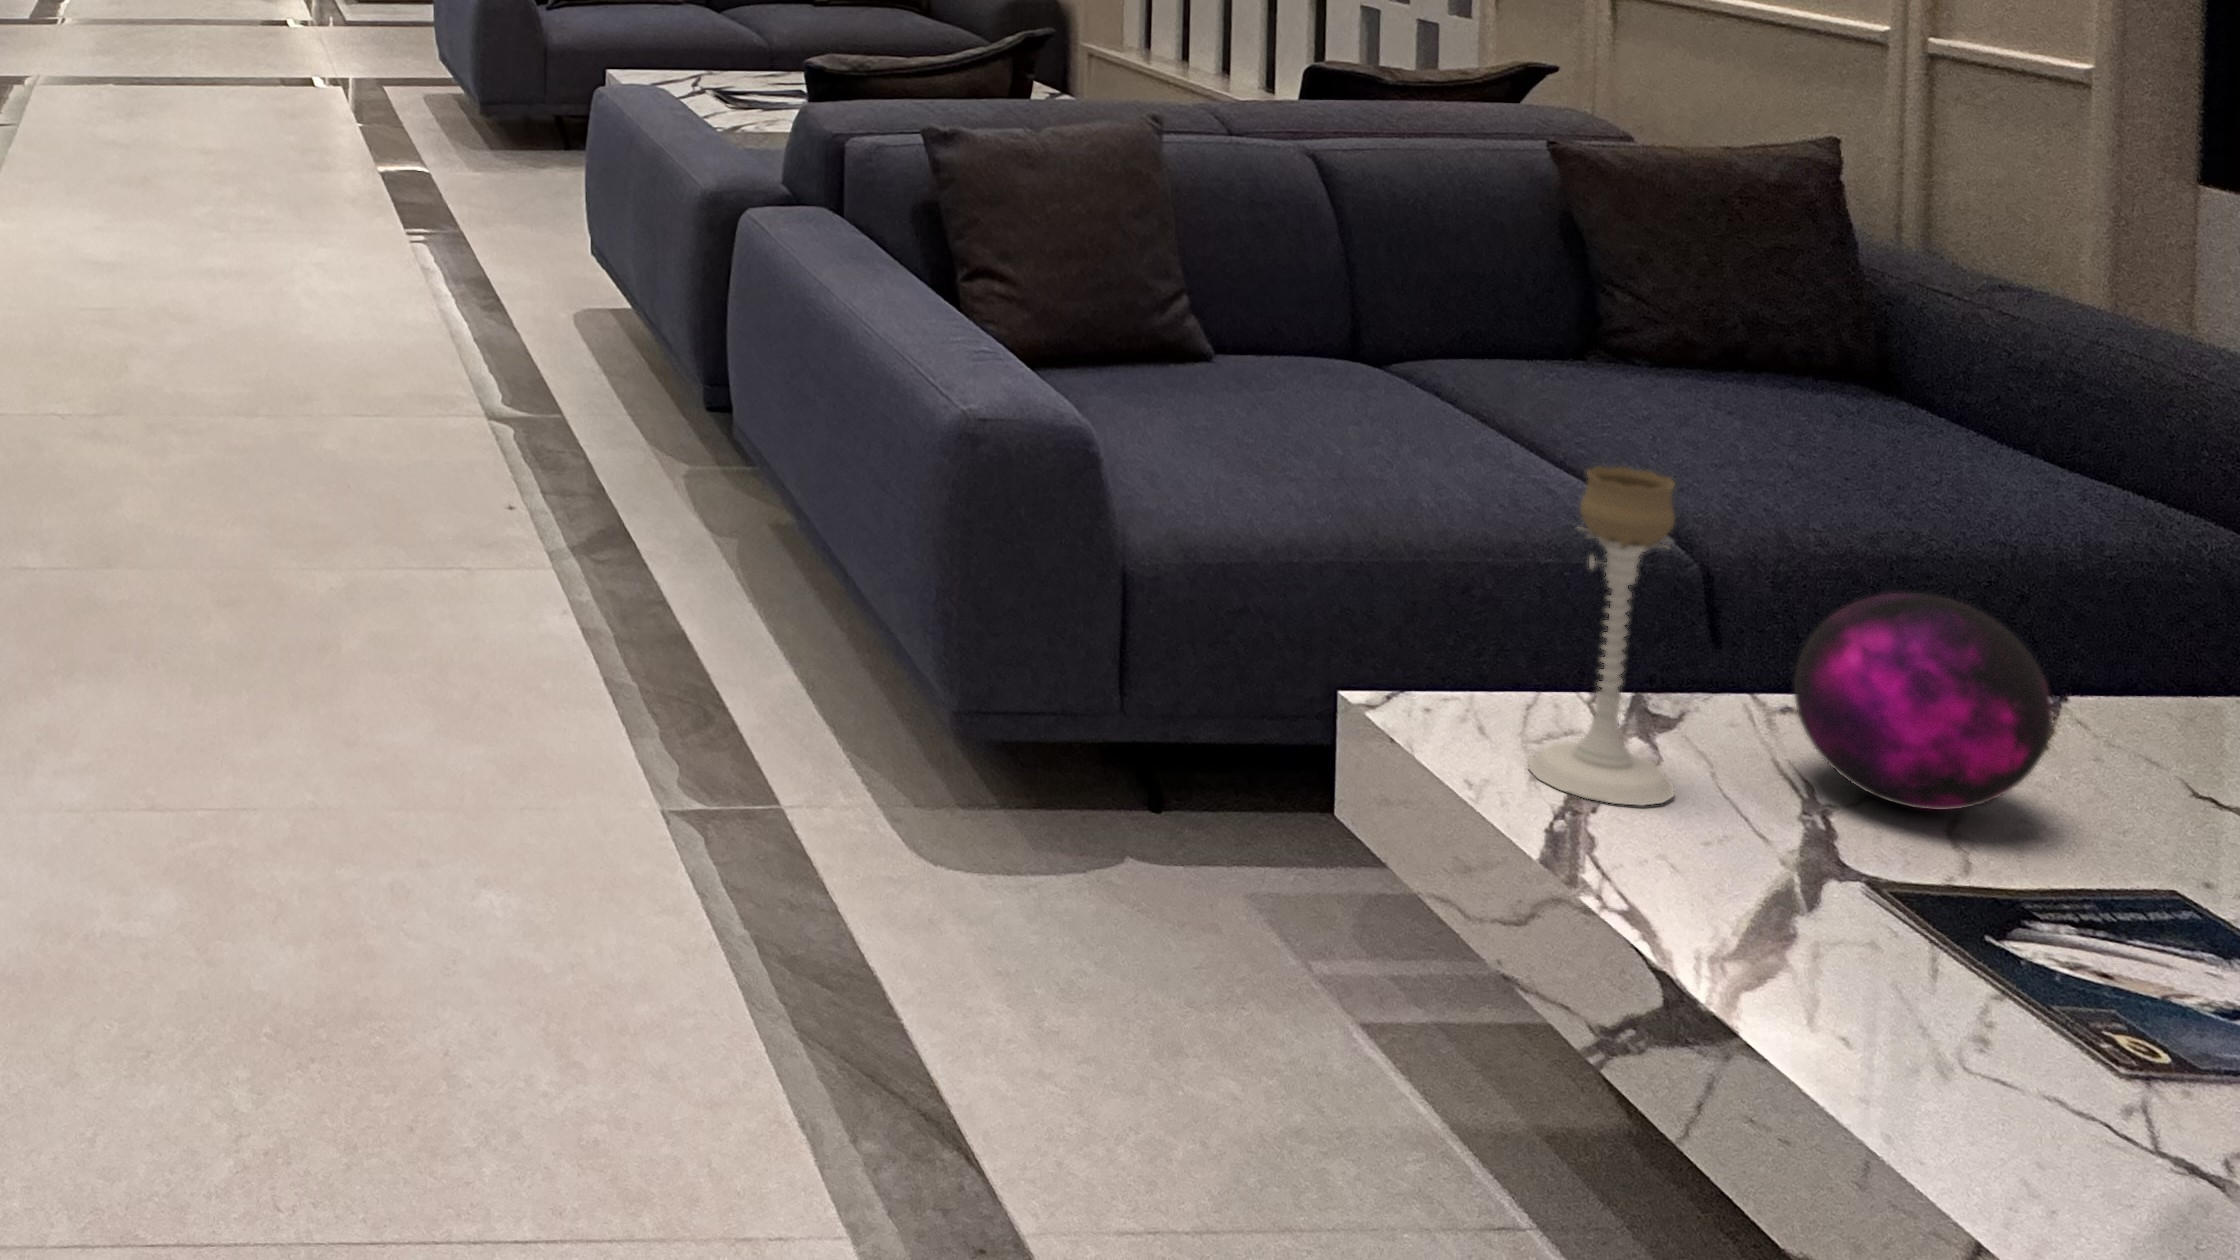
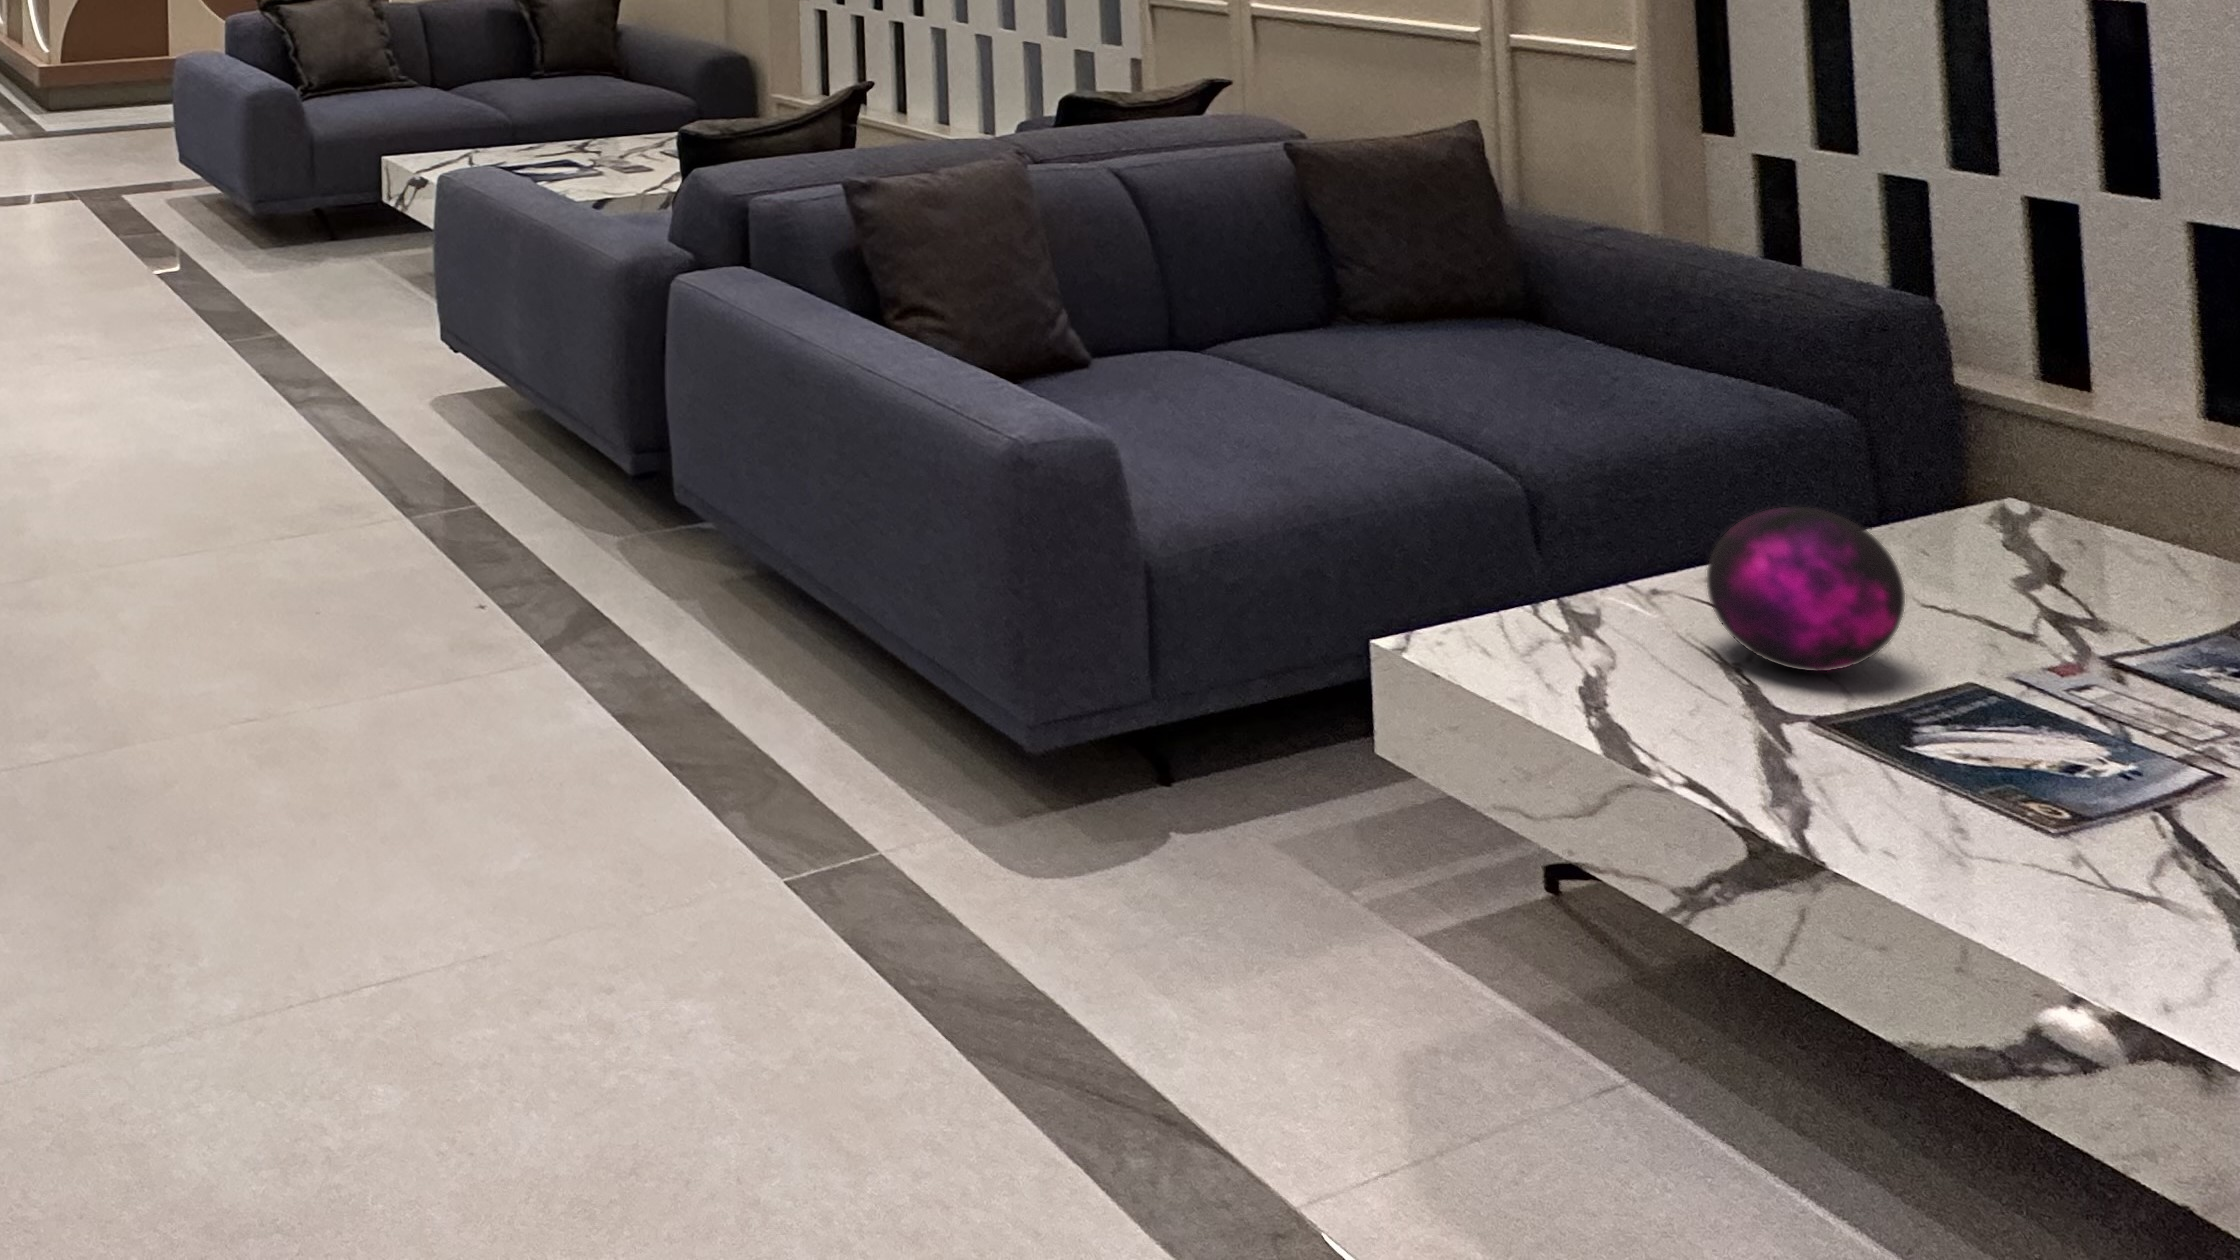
candle holder: present [1529,466,1675,806] -> none [1530,438,1648,700]

